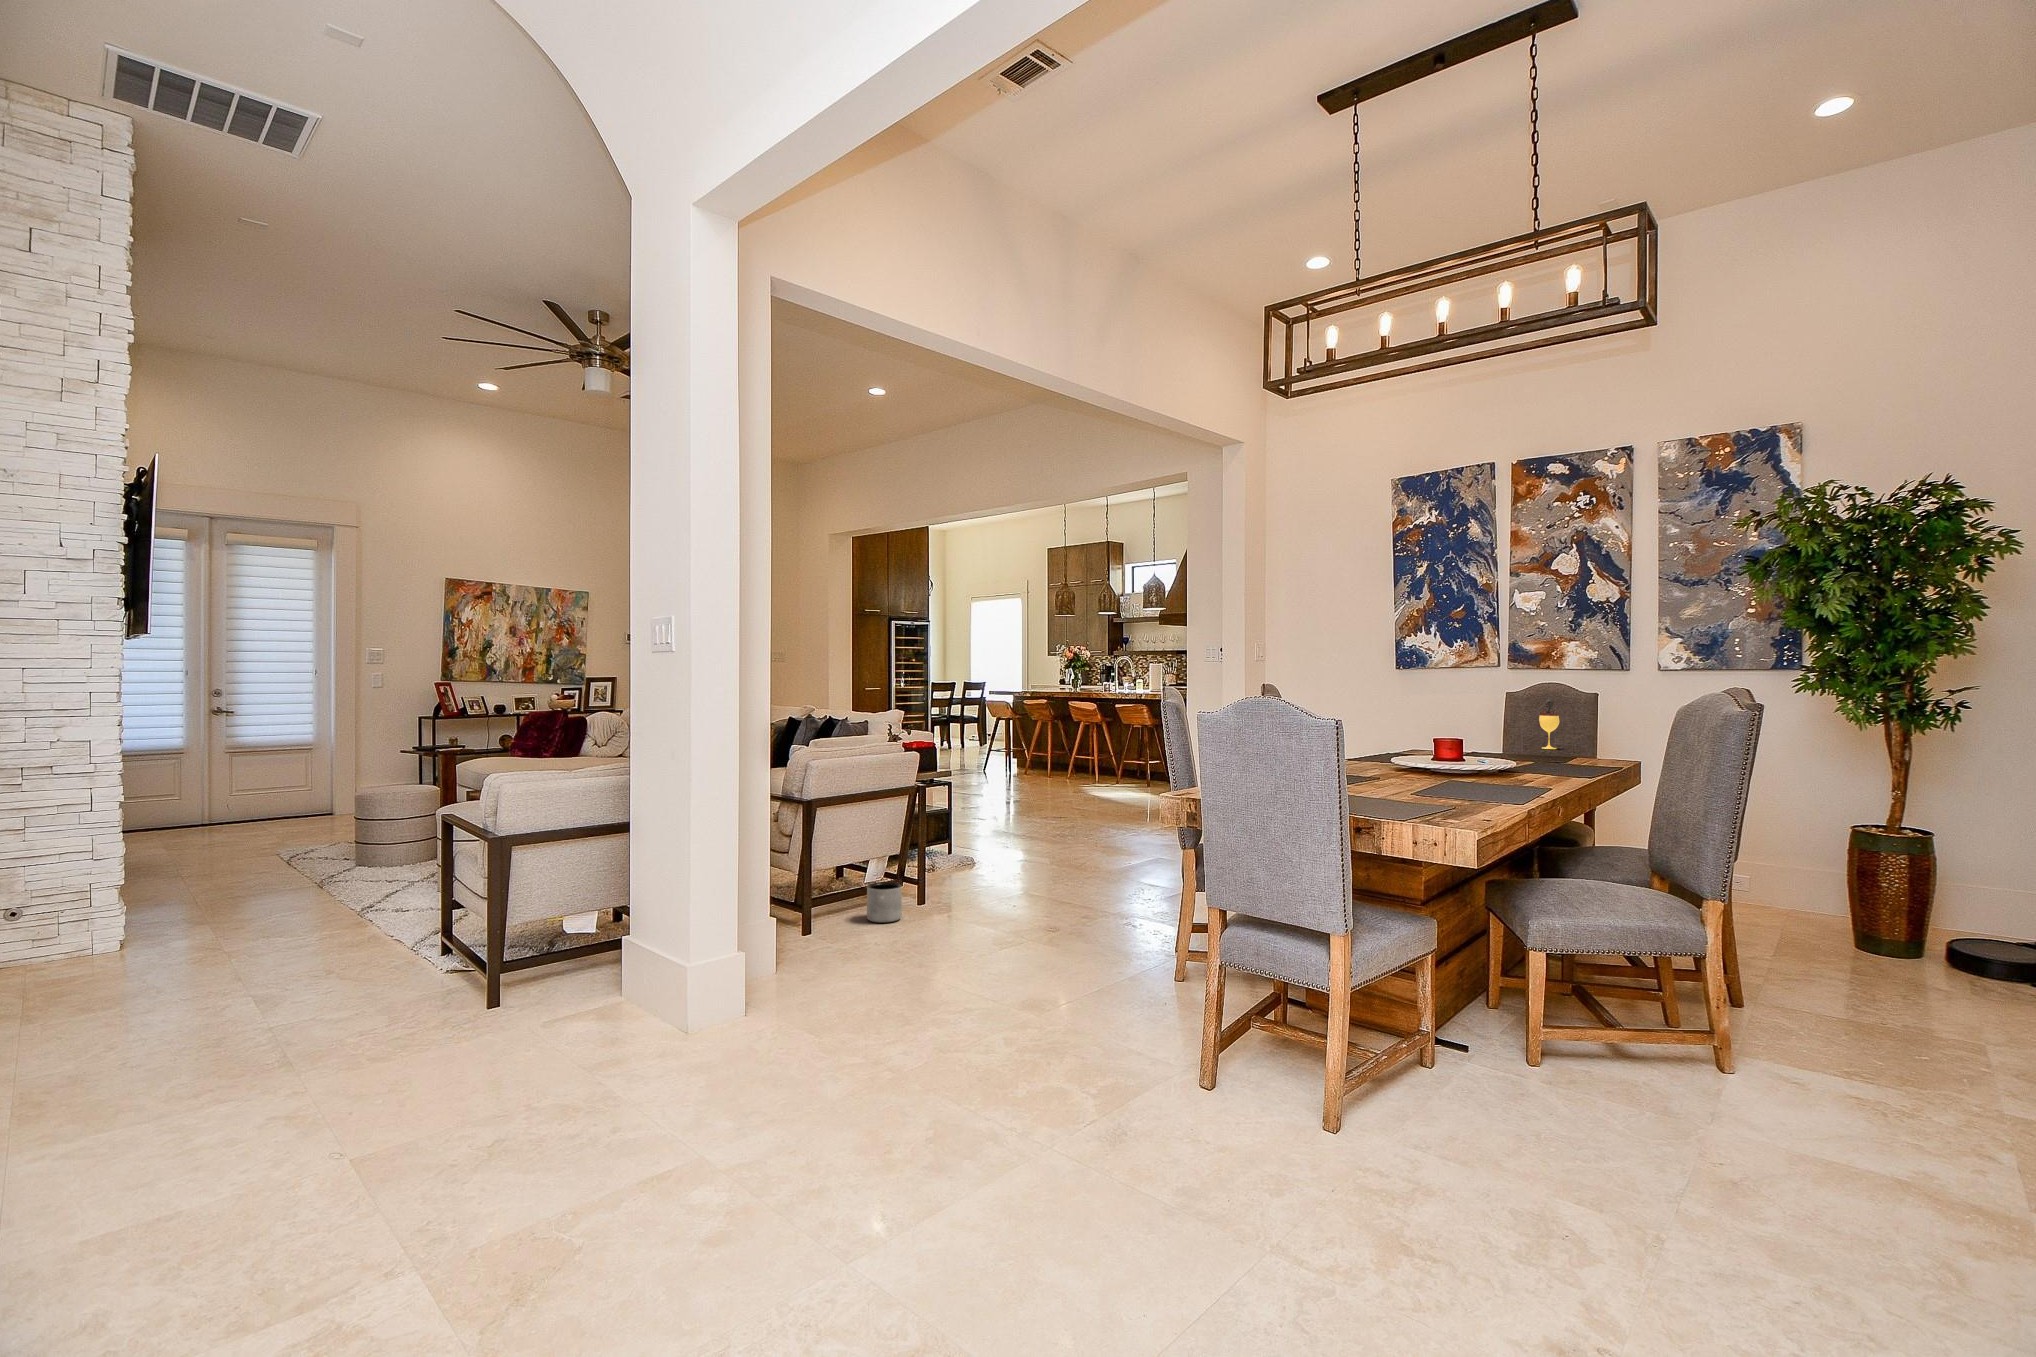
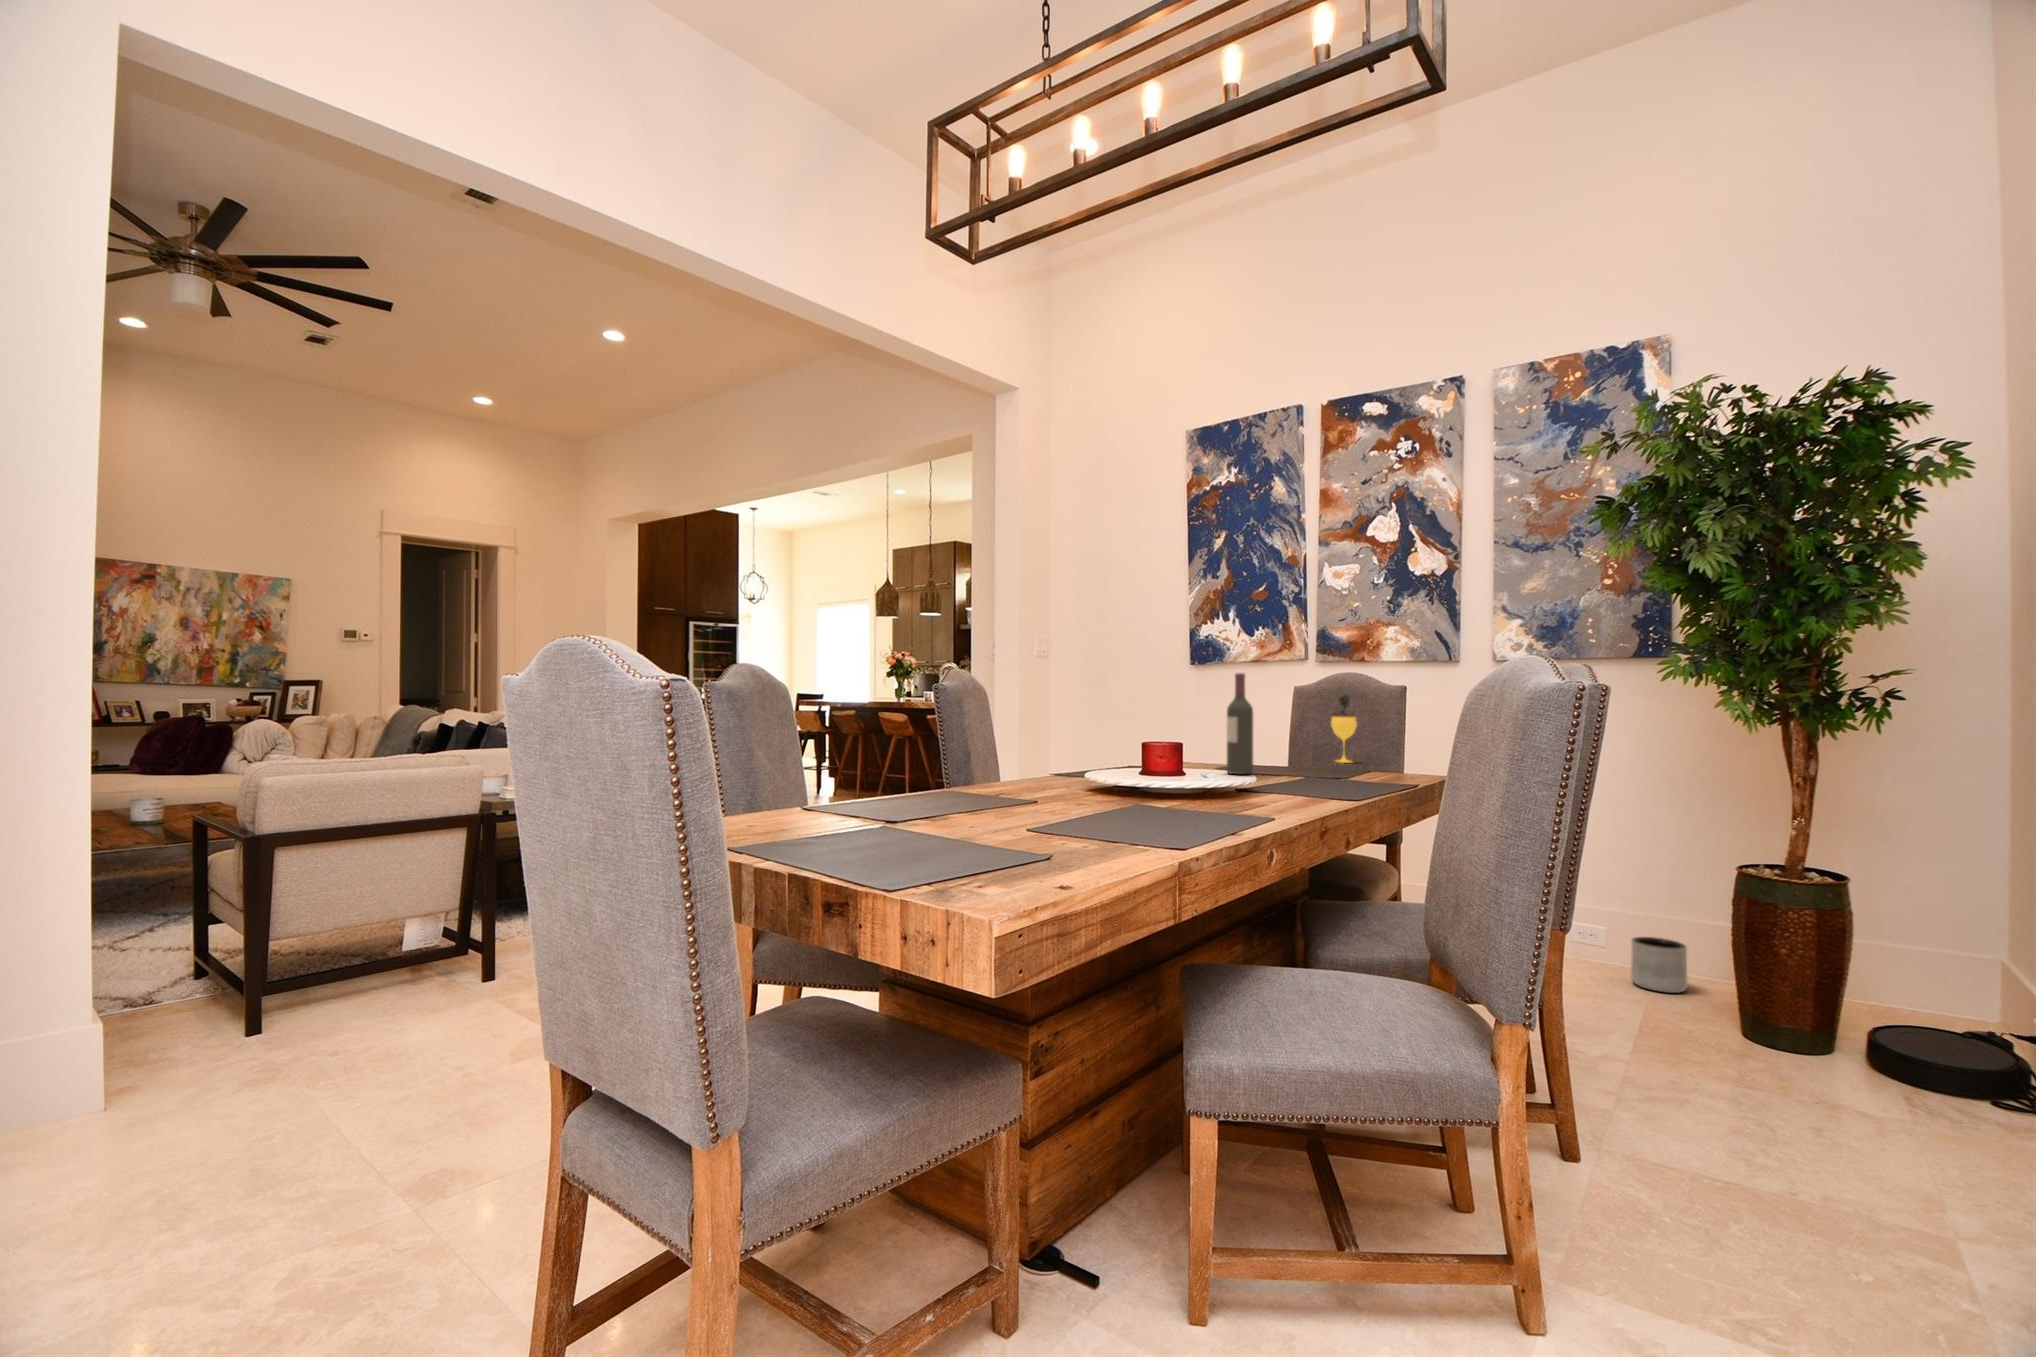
wine bottle: none [1479,689,1499,759] -> present [1227,673,1253,774]
planter: present [867,882,902,923] -> present [1631,937,1687,993]

